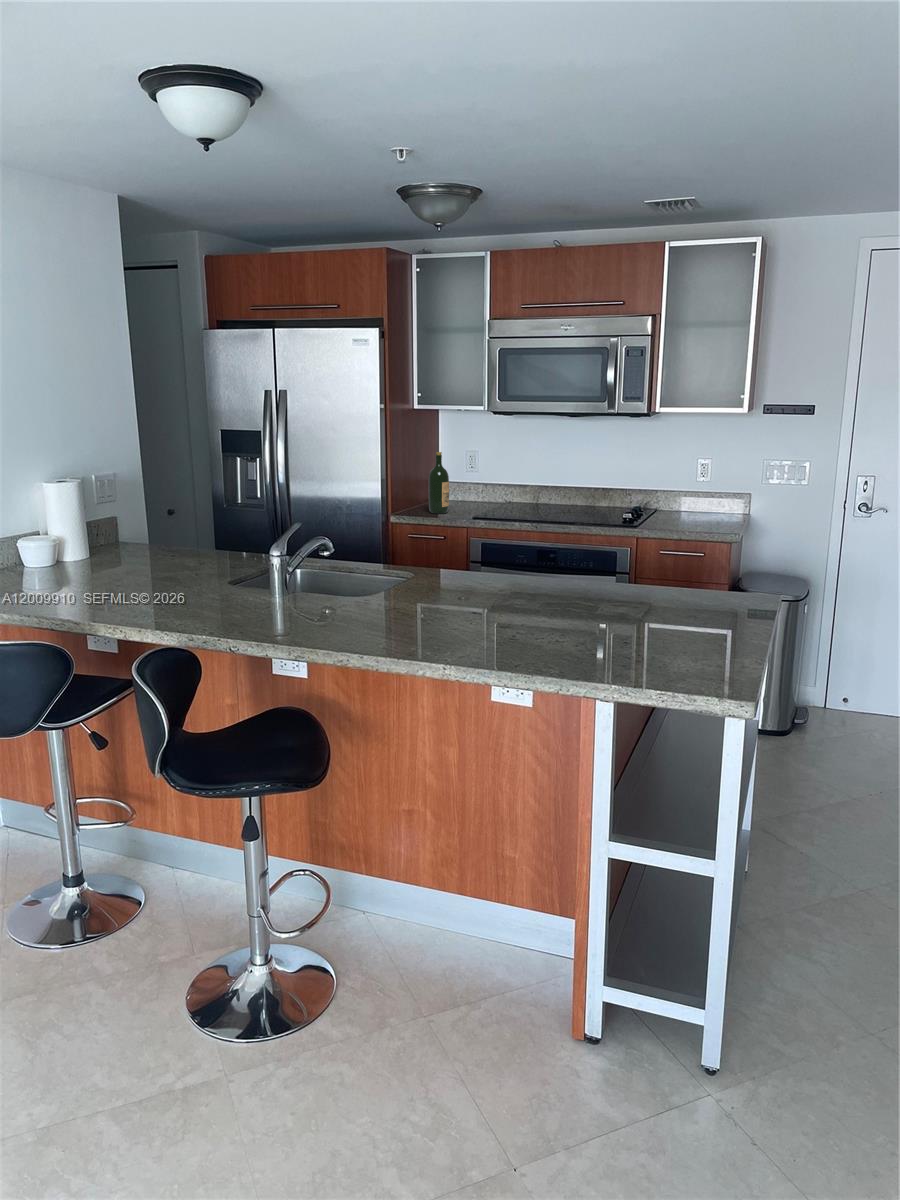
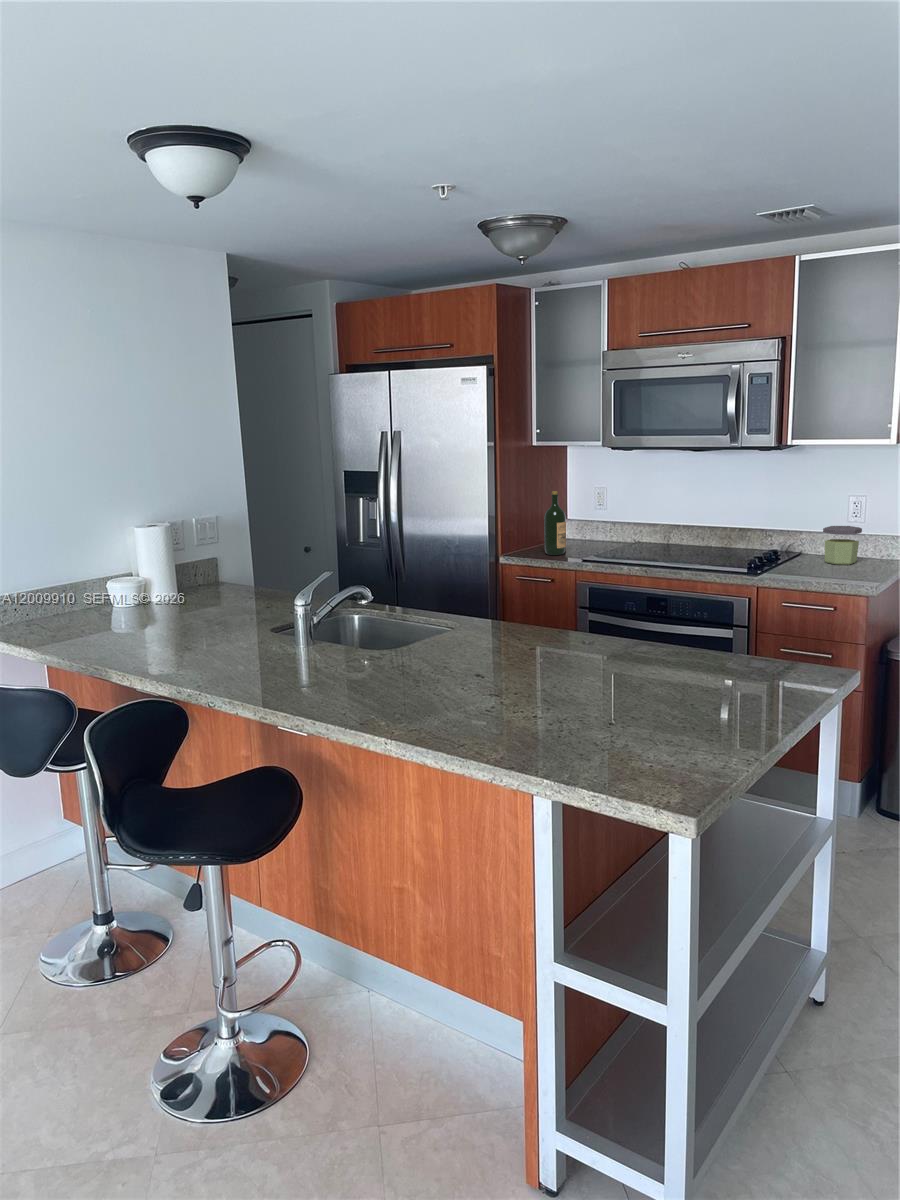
jar: none [681,485,712,519] -> present [823,526,862,565]

